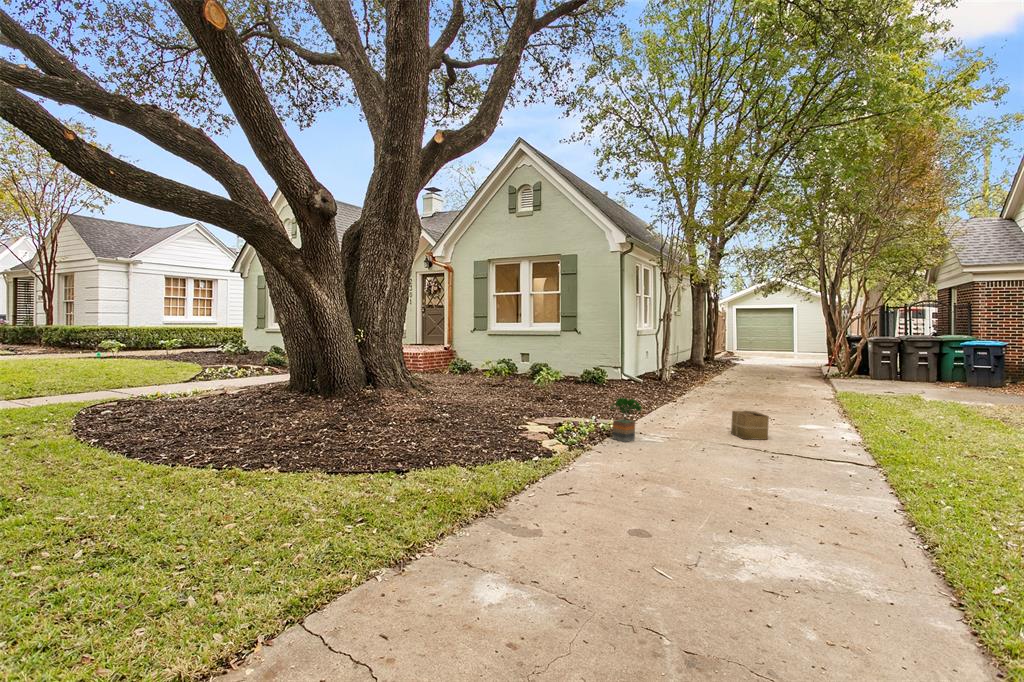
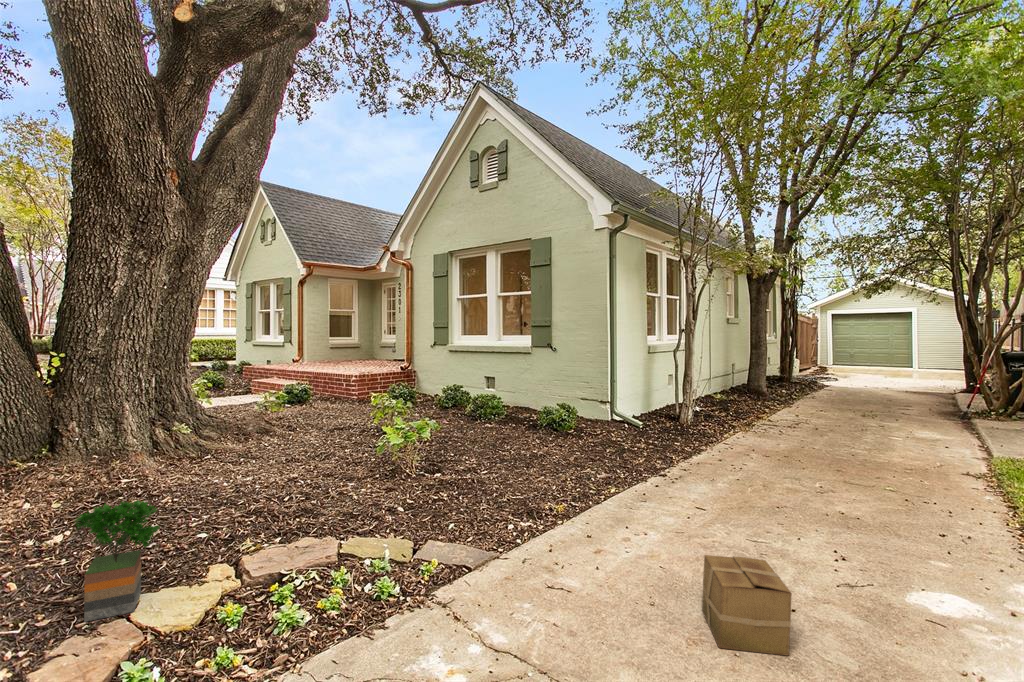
potted tree: present [610,398,642,442] -> present [76,500,159,622]

